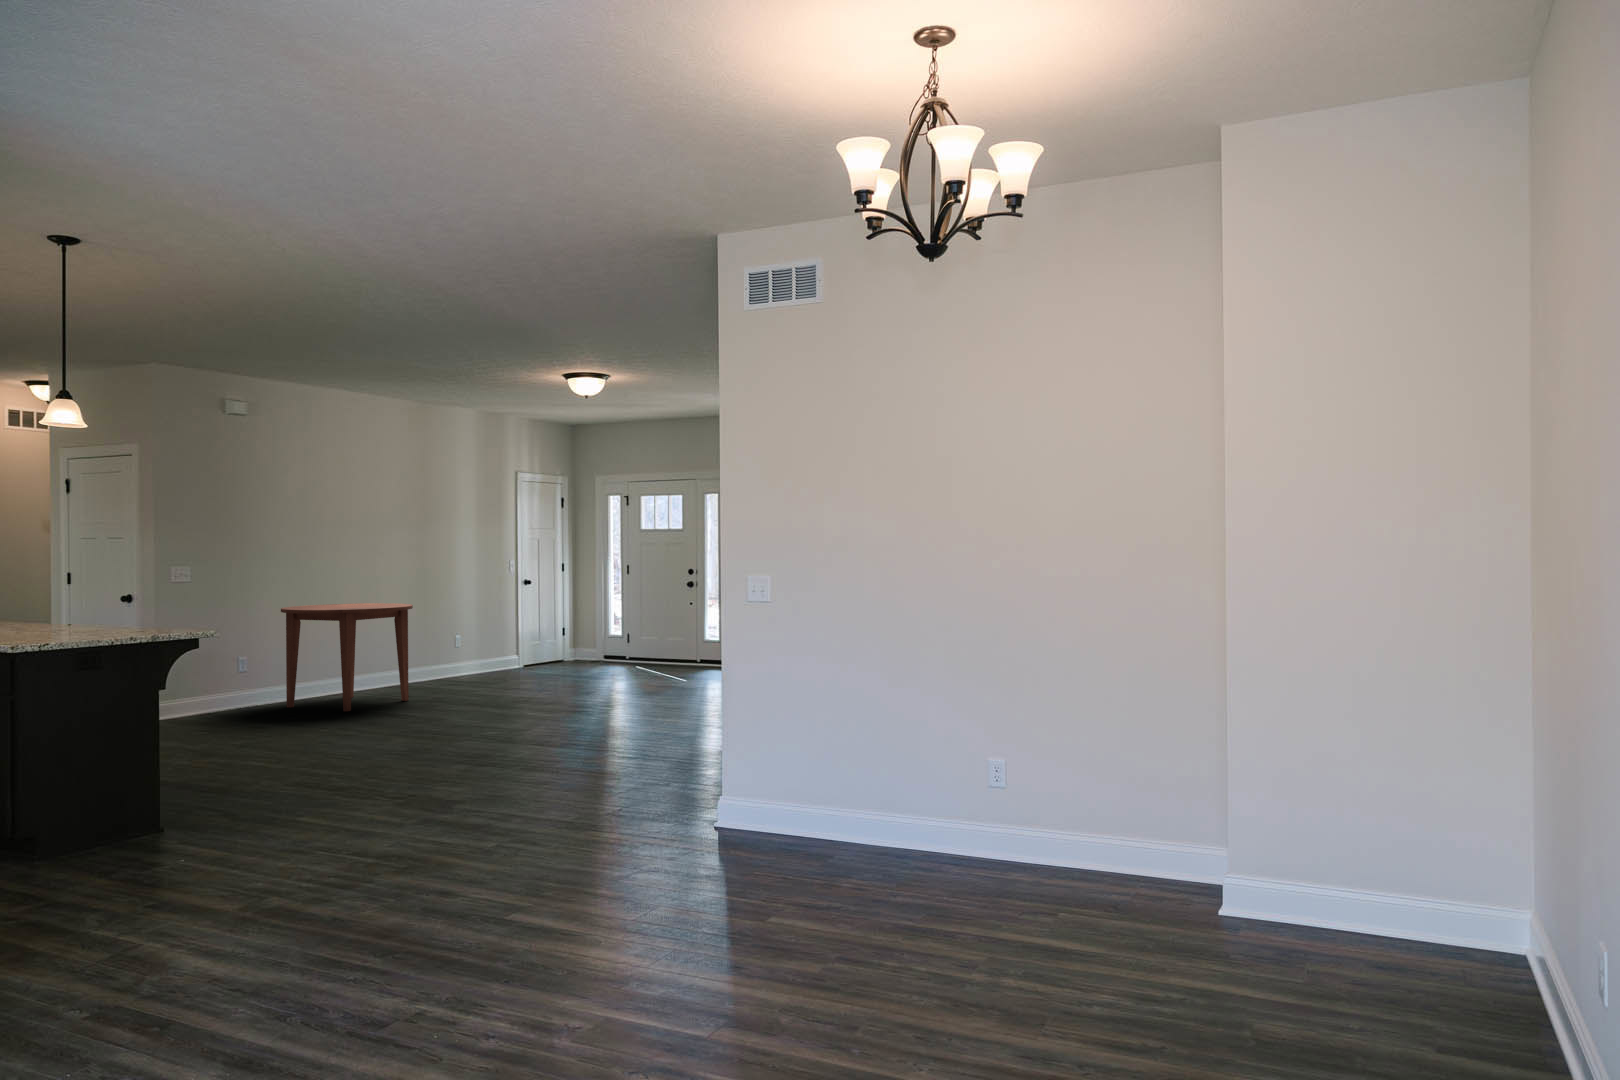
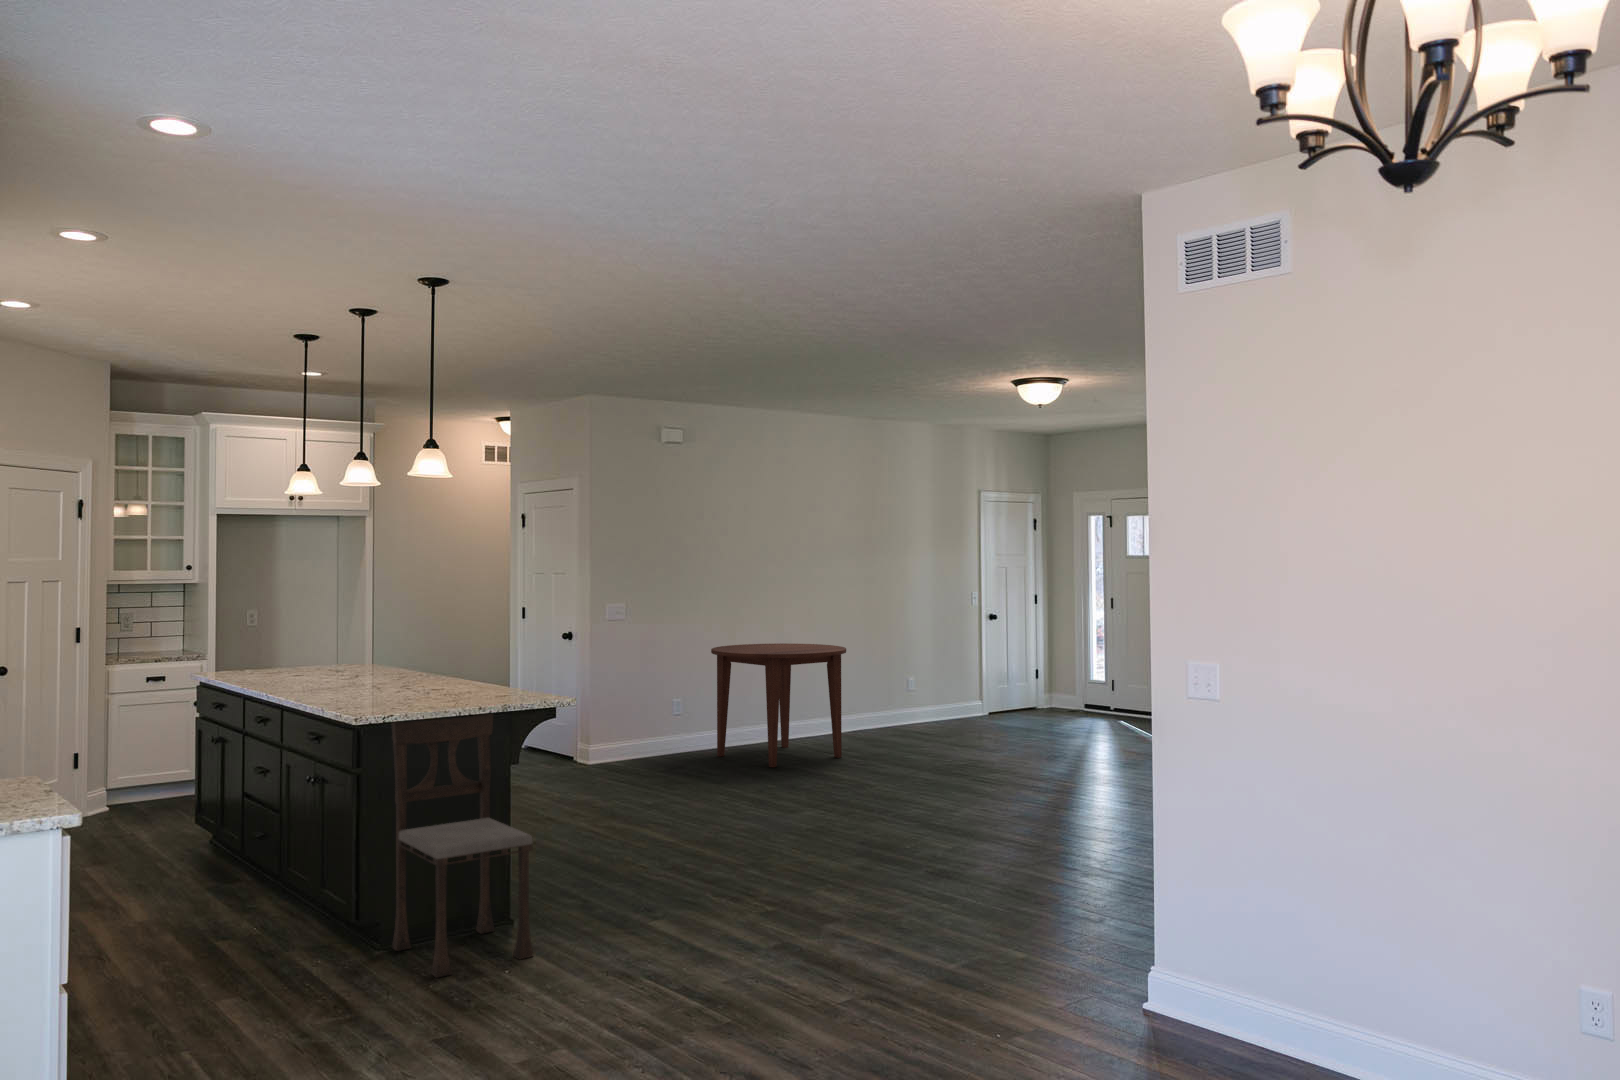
dining chair: none [45,636,203,872] -> present [391,714,533,978]

